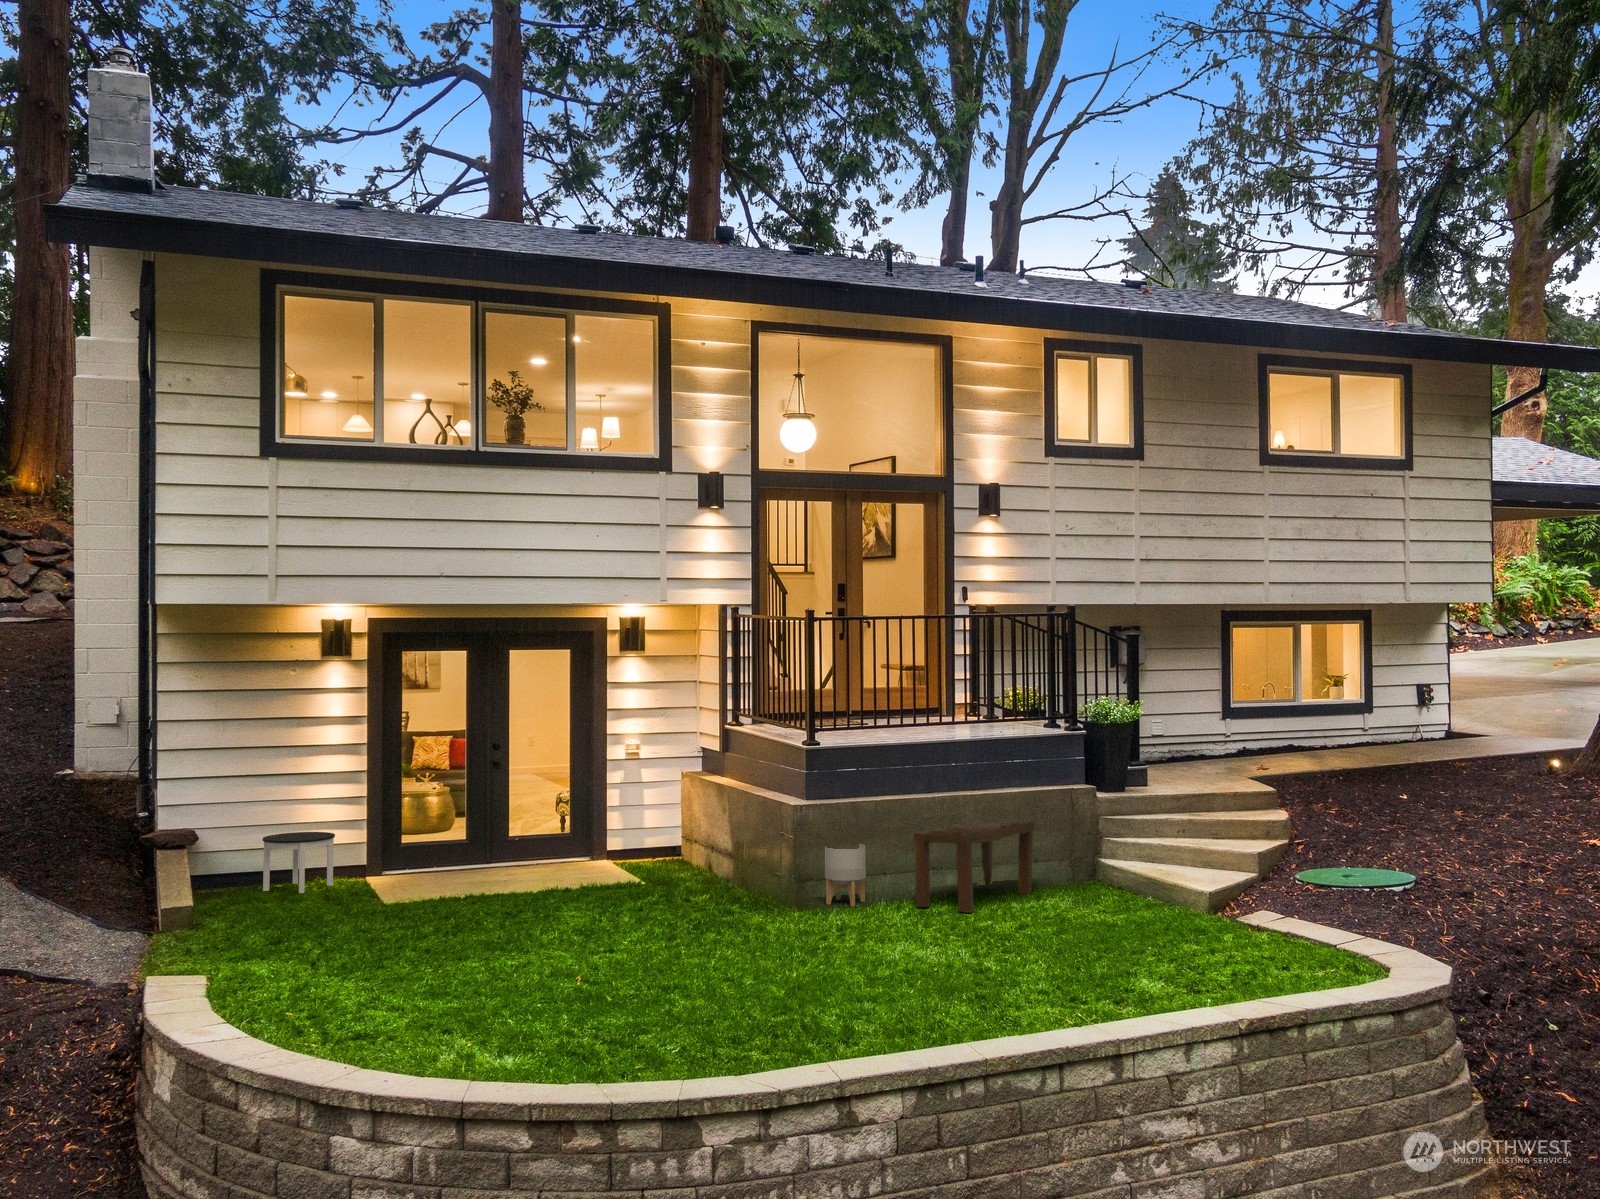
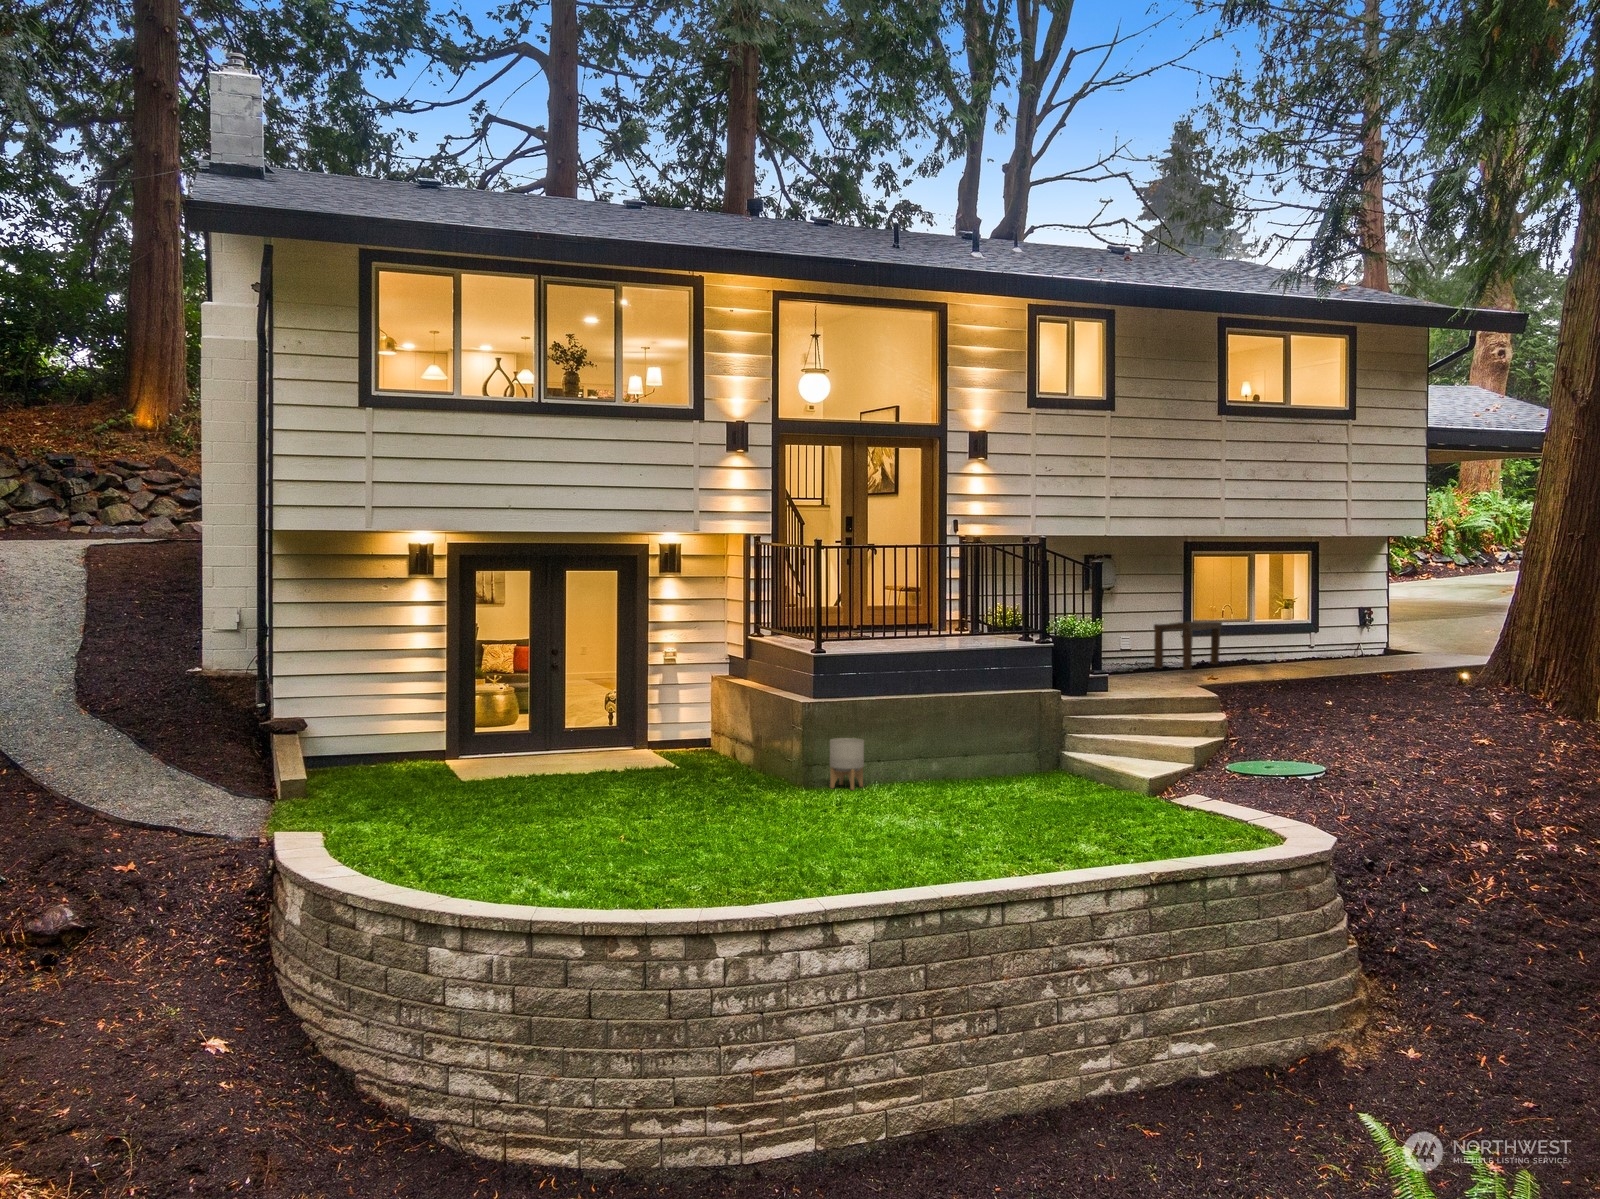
bench: present [914,817,1036,913] -> present [1154,621,1222,670]
round table: present [263,832,335,893] -> none [361,724,421,774]

